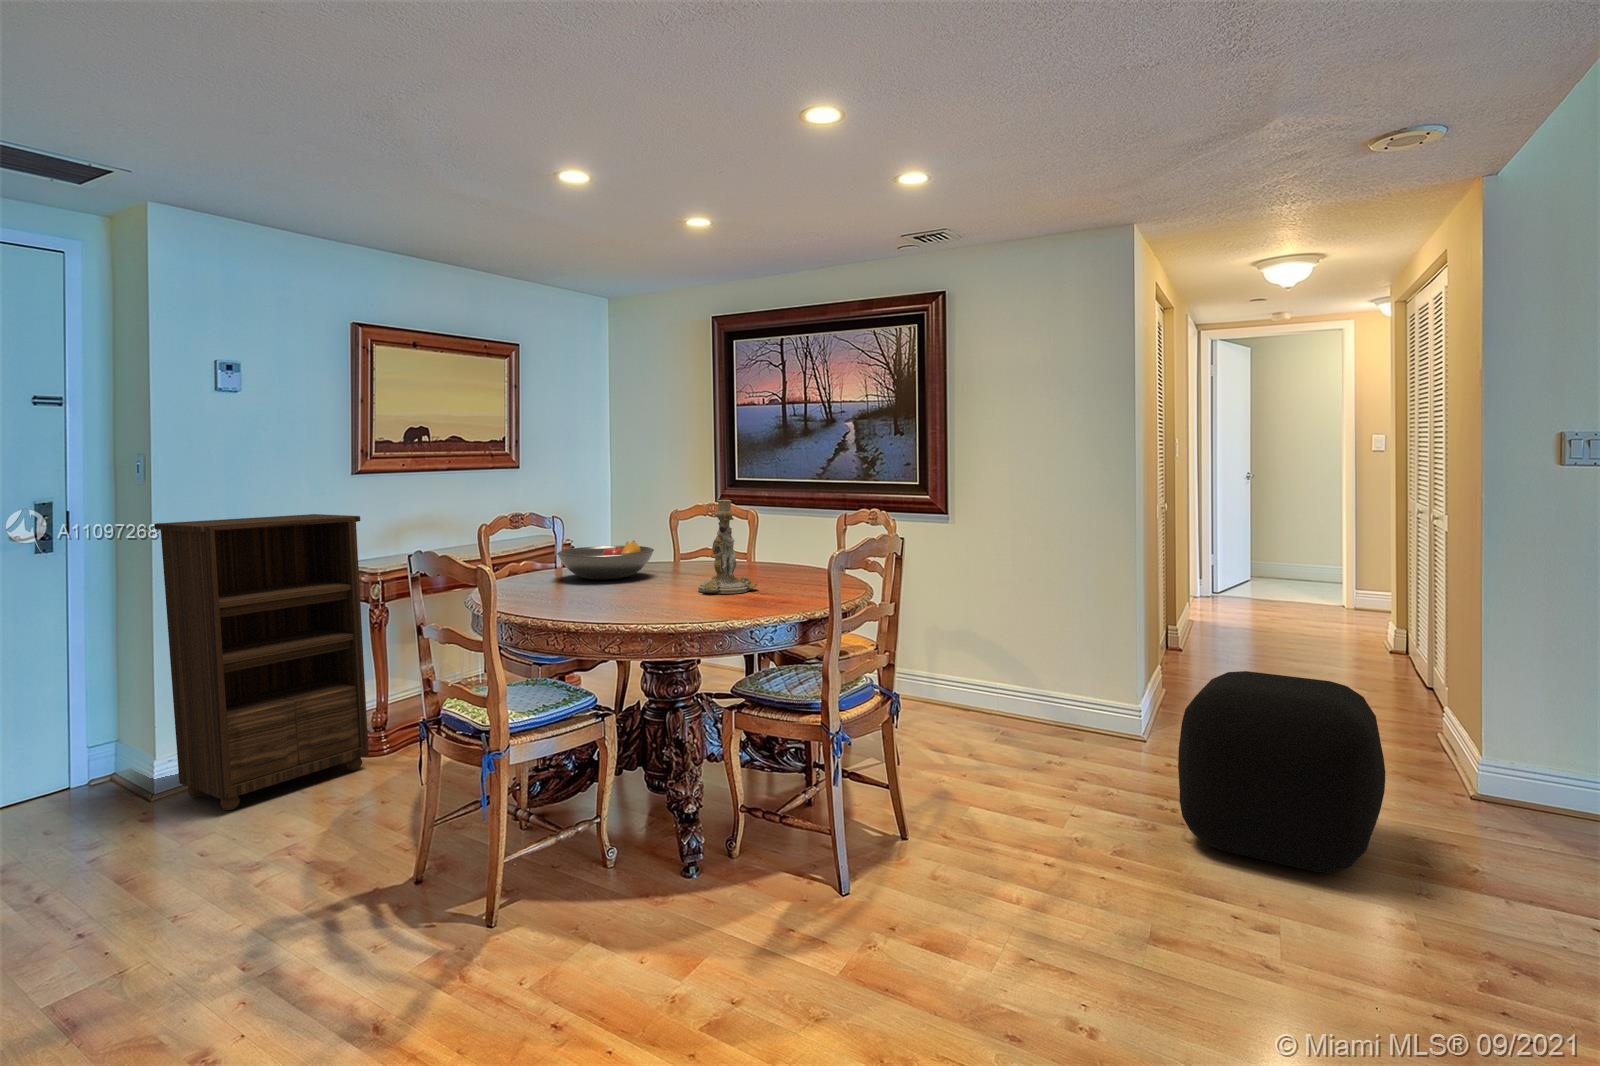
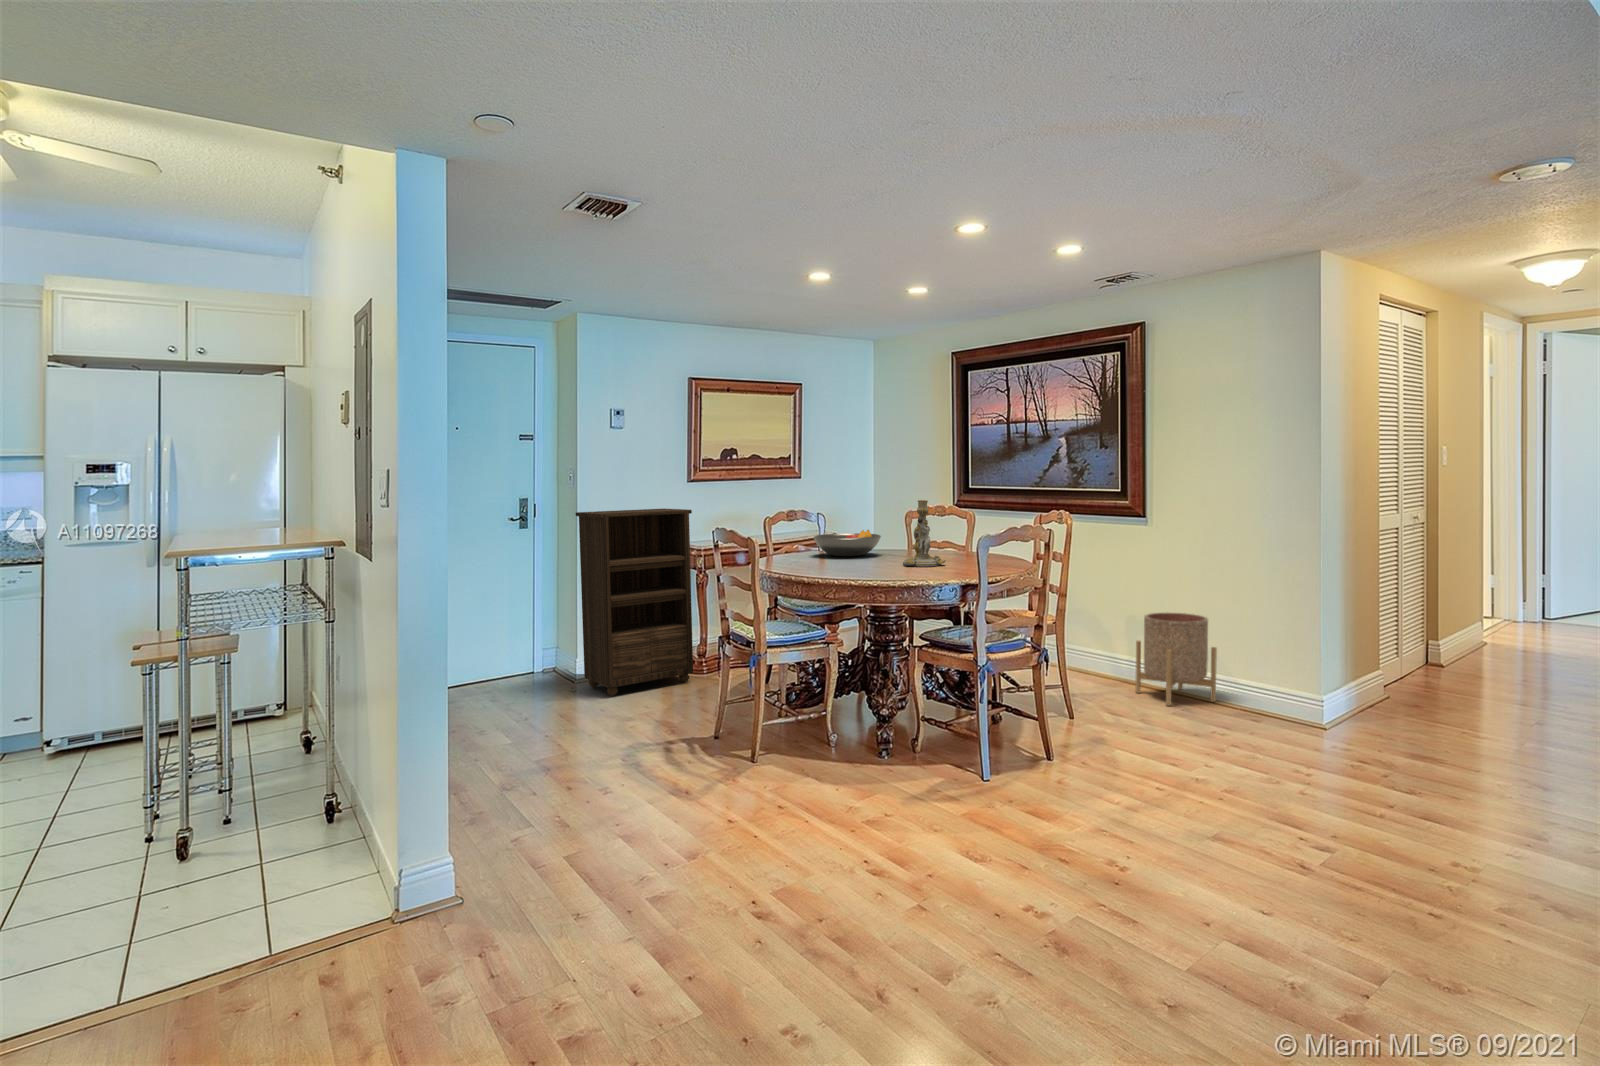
planter: none [953,627,1044,741] -> present [1135,612,1217,706]
ottoman: present [1178,671,1385,873] -> none [1277,648,1467,811]

